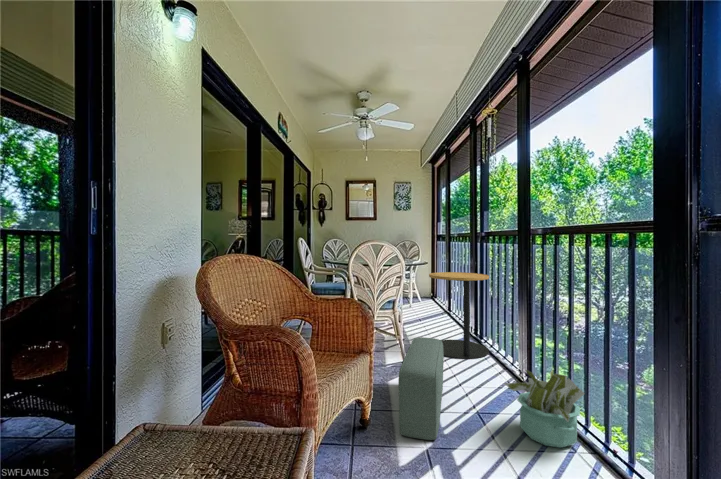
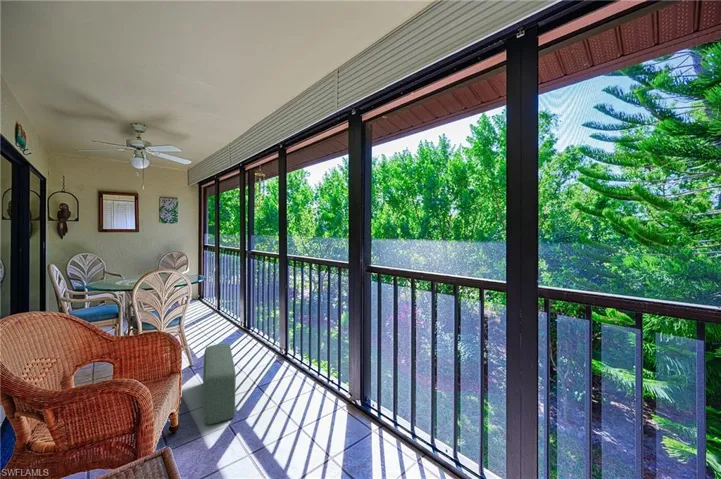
side table: present [429,272,489,359] -> none [210,284,257,351]
decorative plant: present [504,370,584,448] -> none [274,346,317,392]

